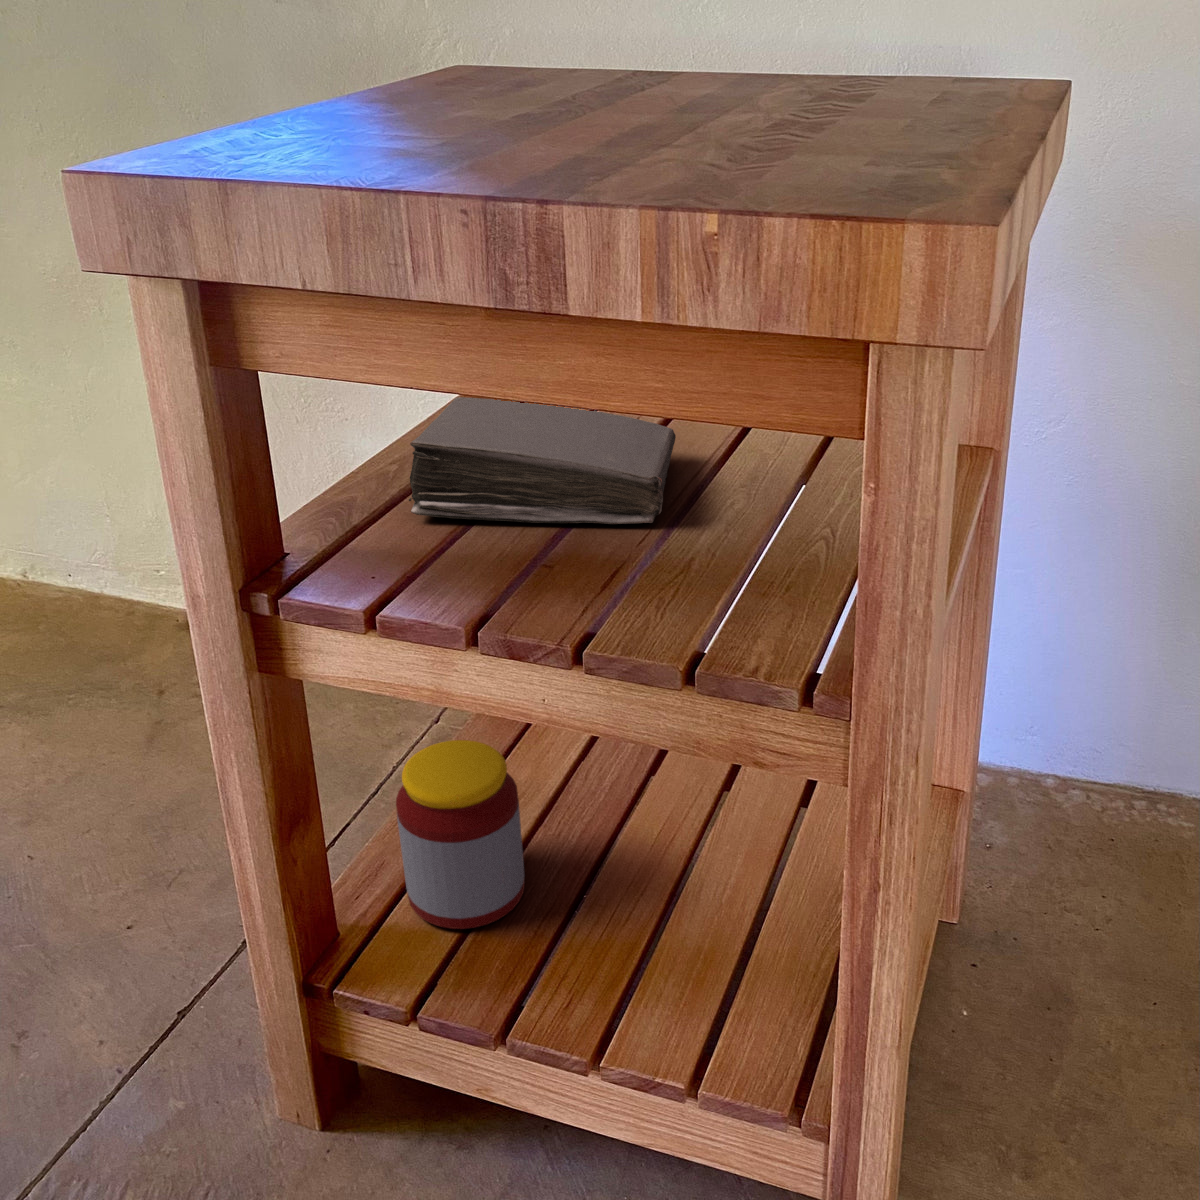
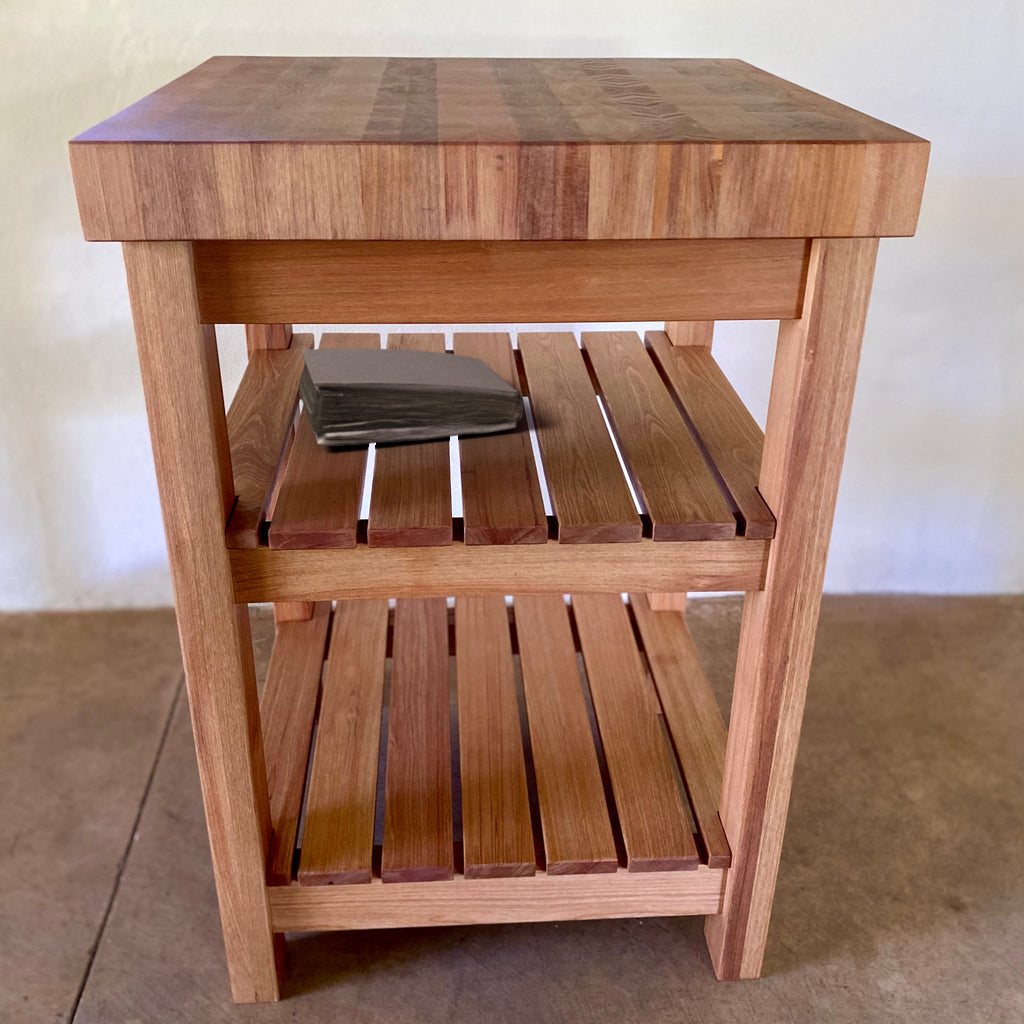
jar: present [396,740,525,929] -> none [307,635,414,795]

